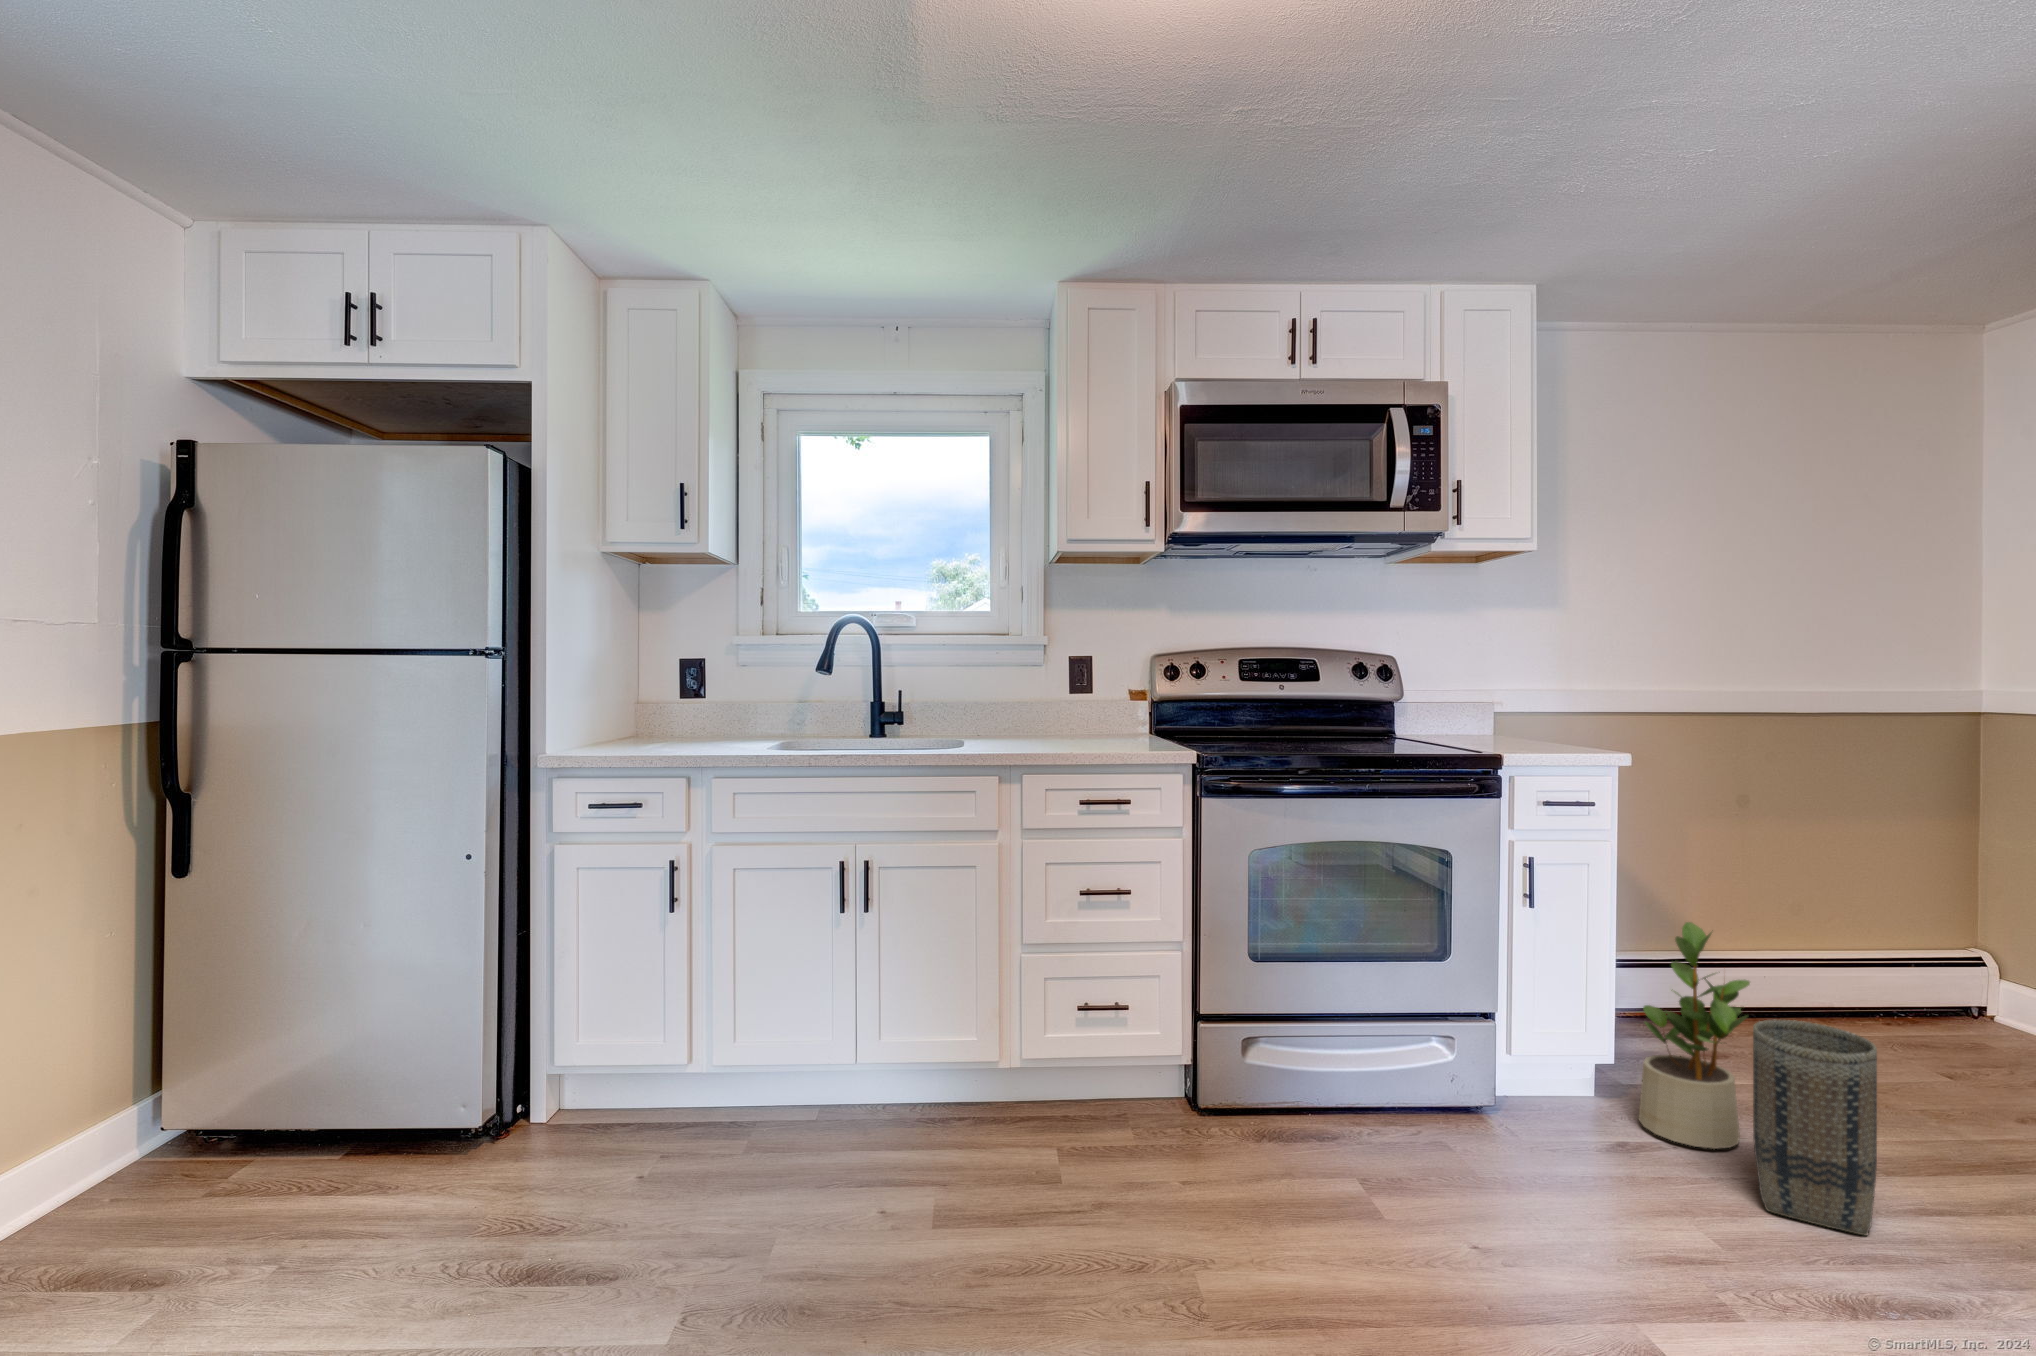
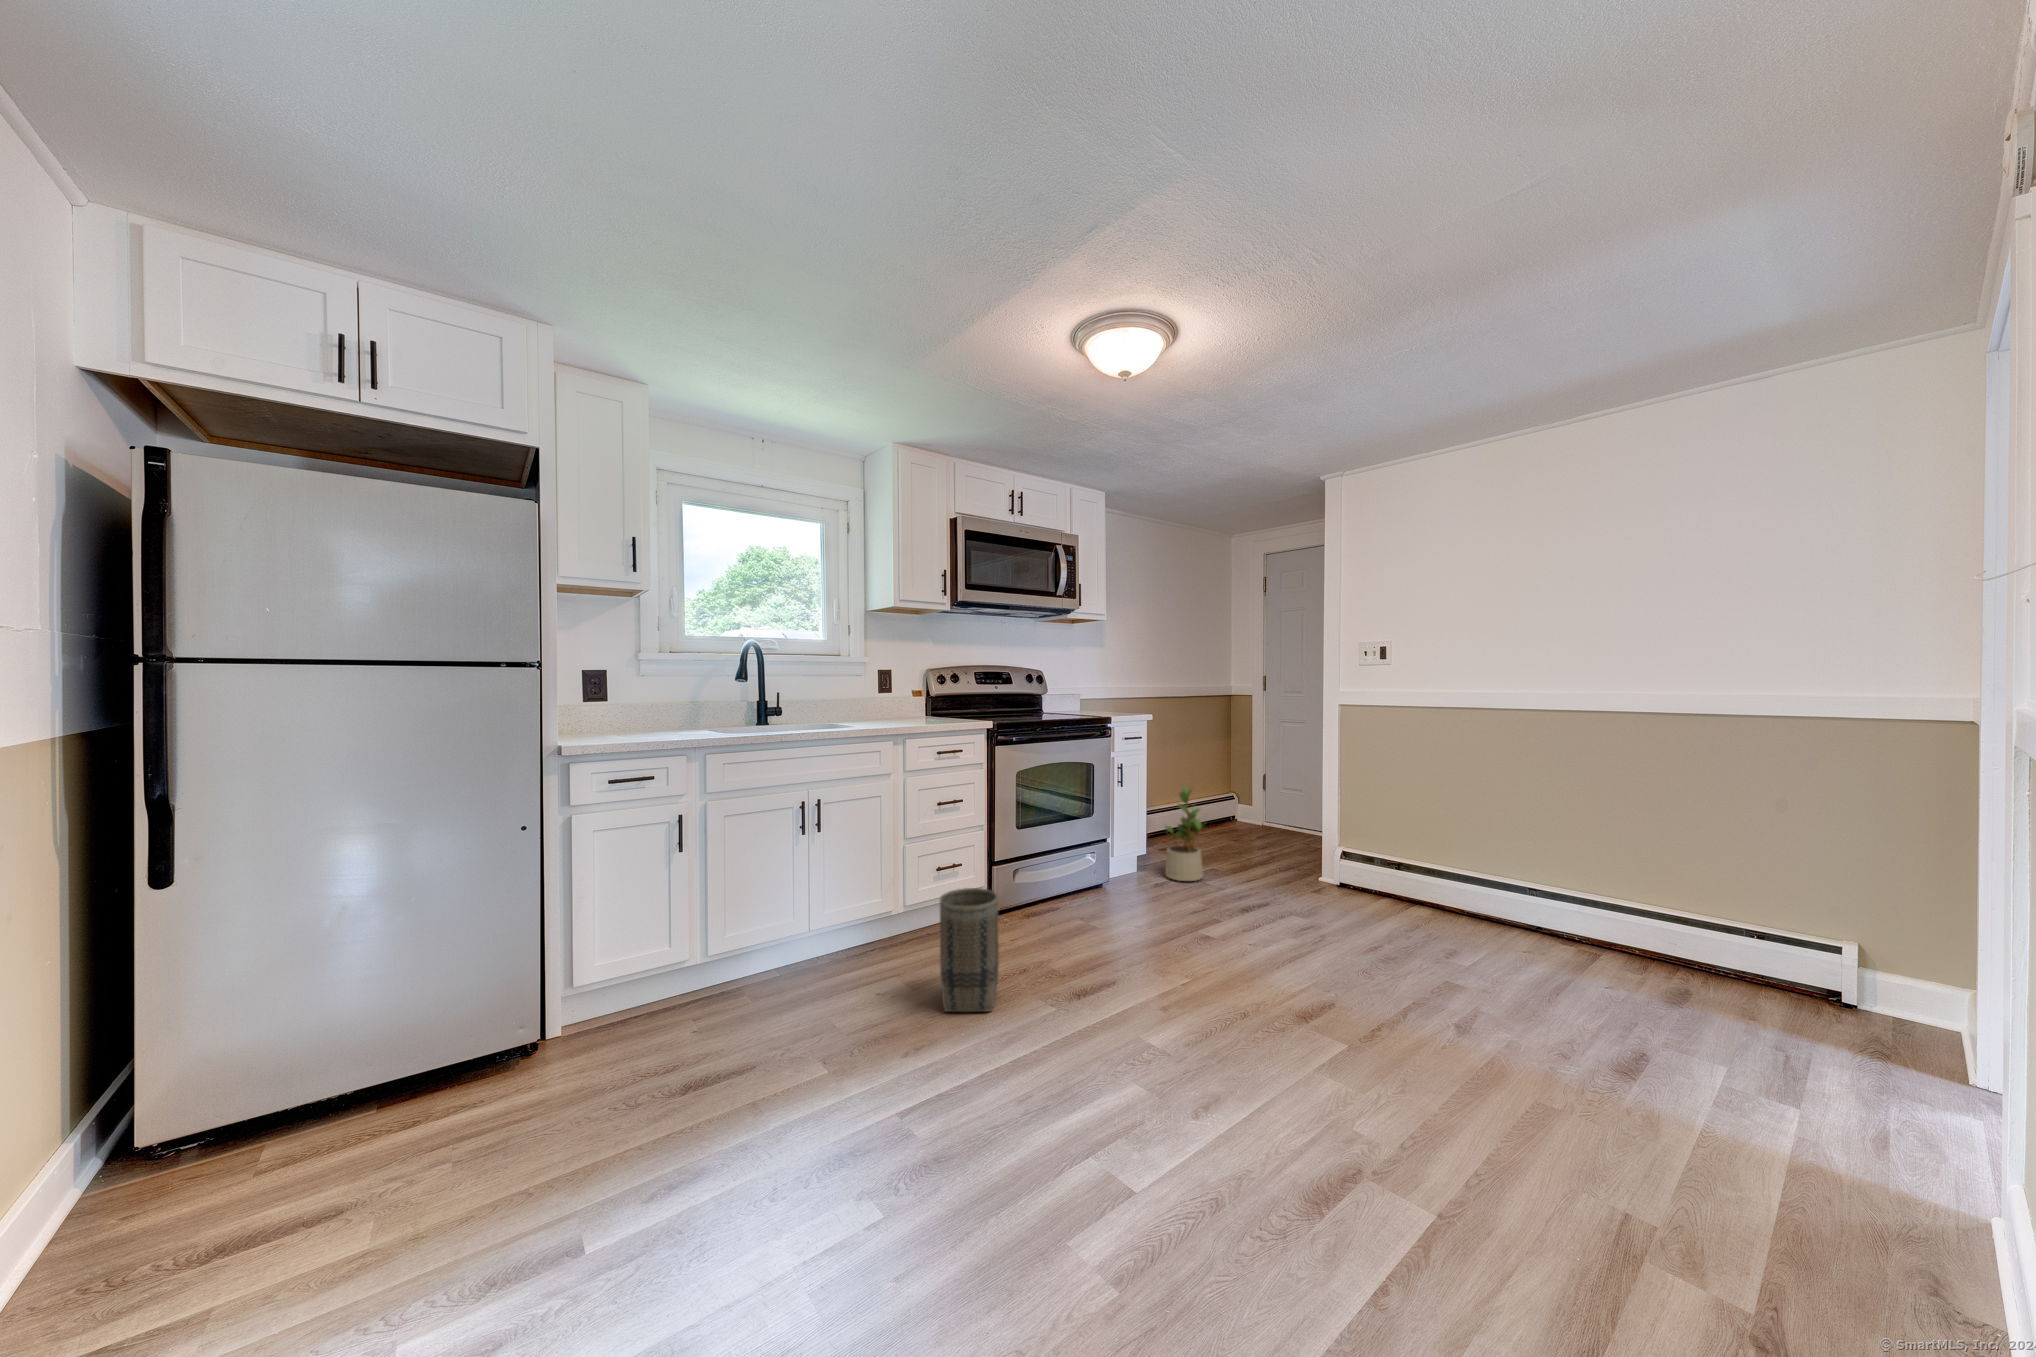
basket: present [1753,1020,1877,1236] -> present [940,888,999,1012]

